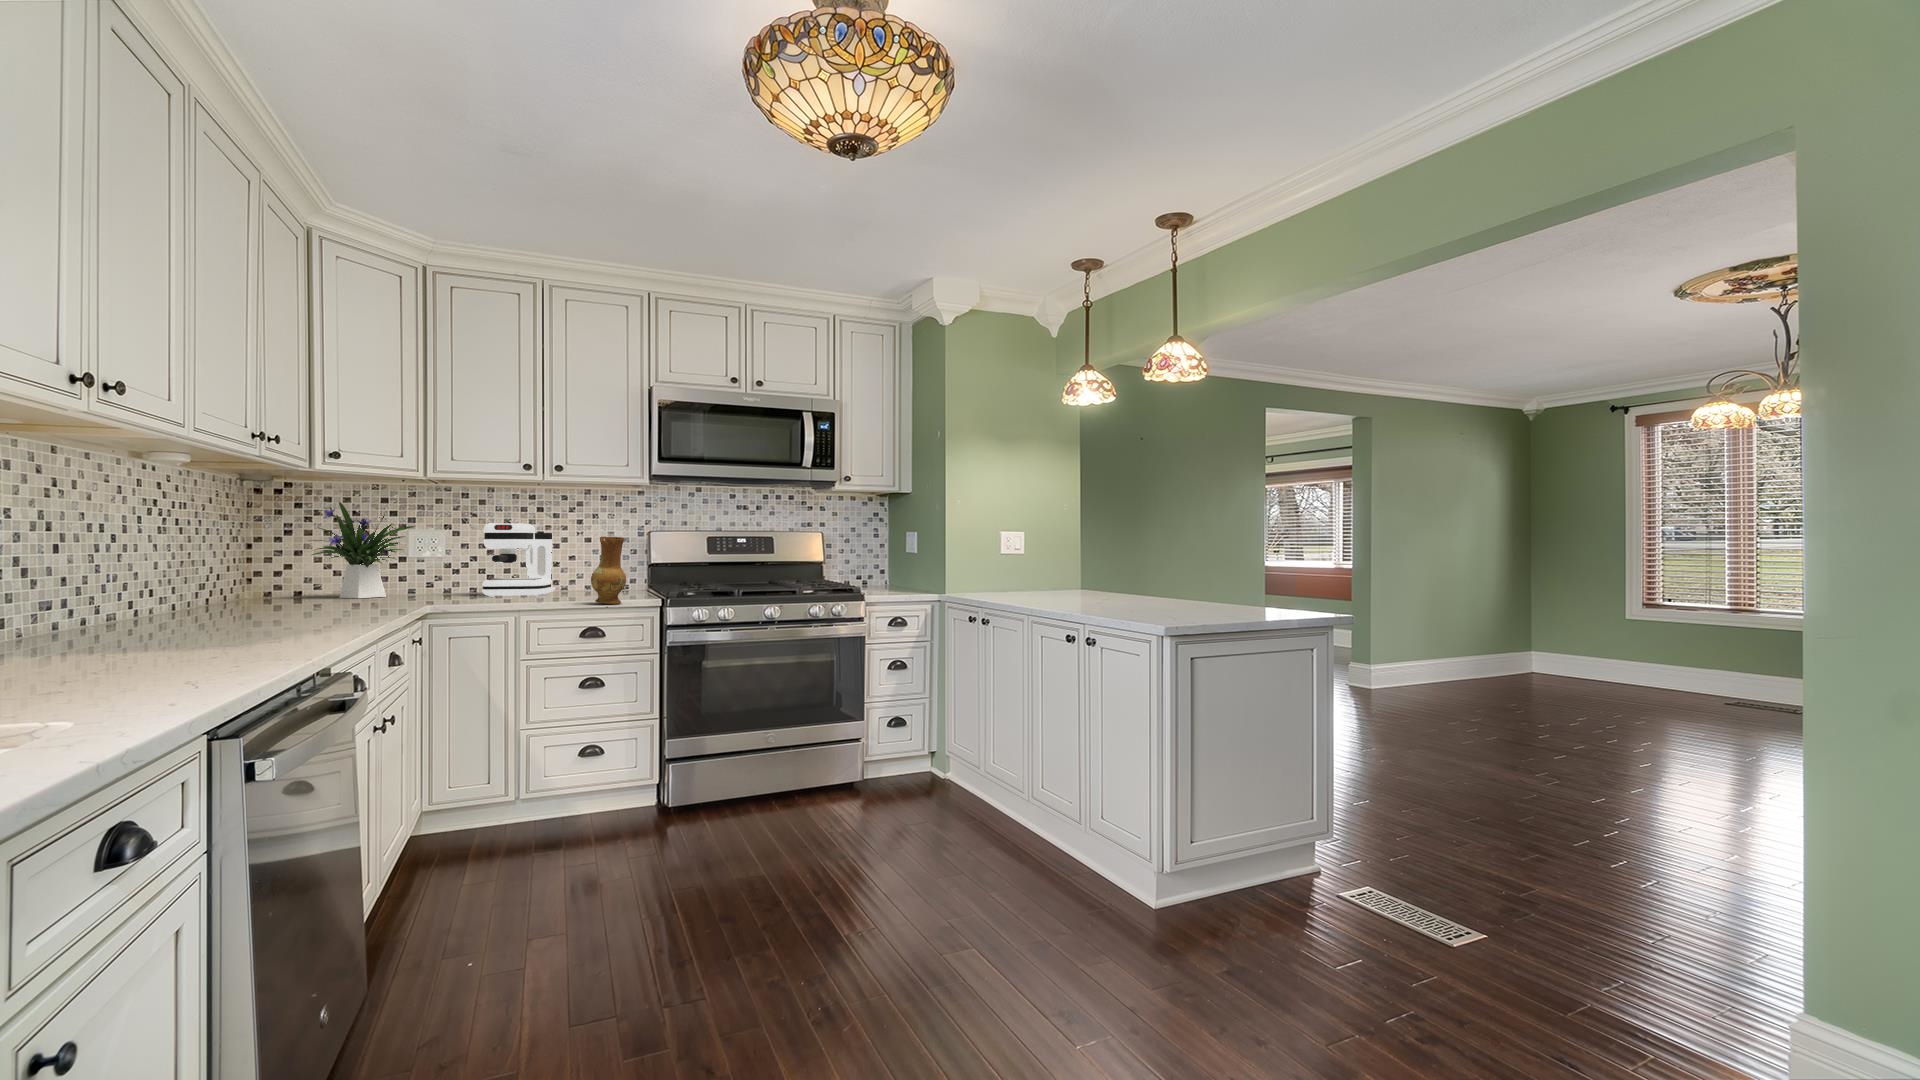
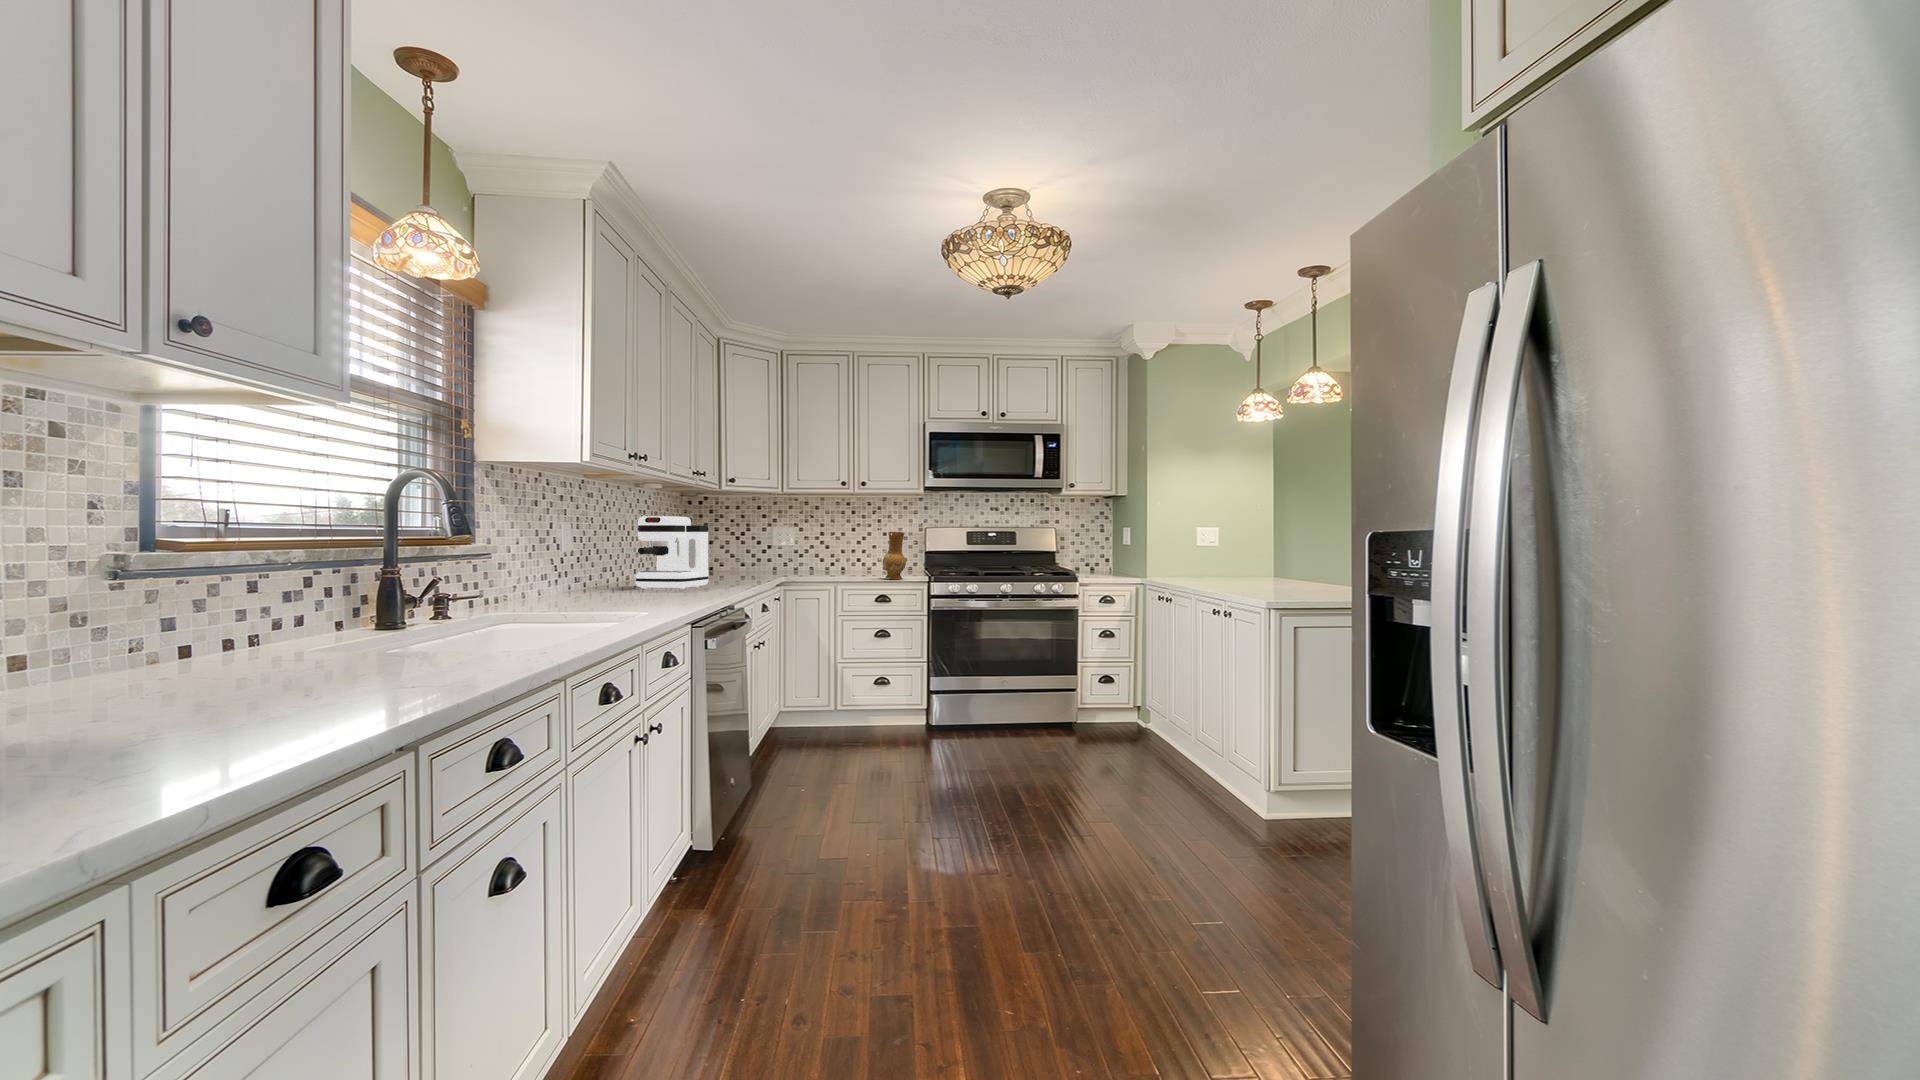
flower arrangement: present [310,502,414,598] -> none [715,509,777,572]
coffee maker: present [482,523,555,597] -> present [635,516,709,589]

